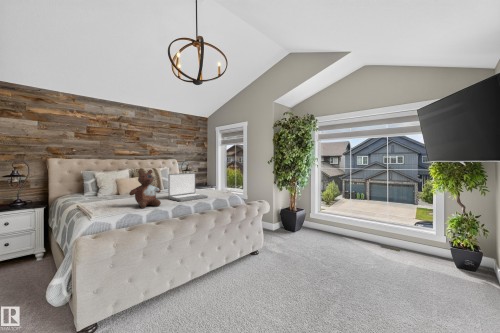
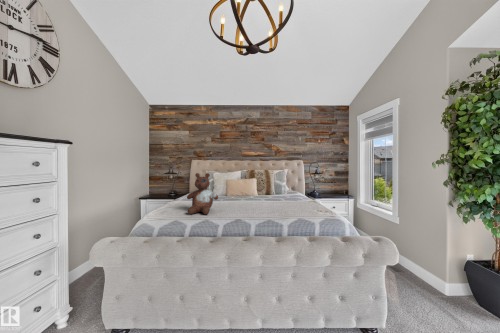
laptop: present [168,173,208,202] -> none [238,179,278,214]

